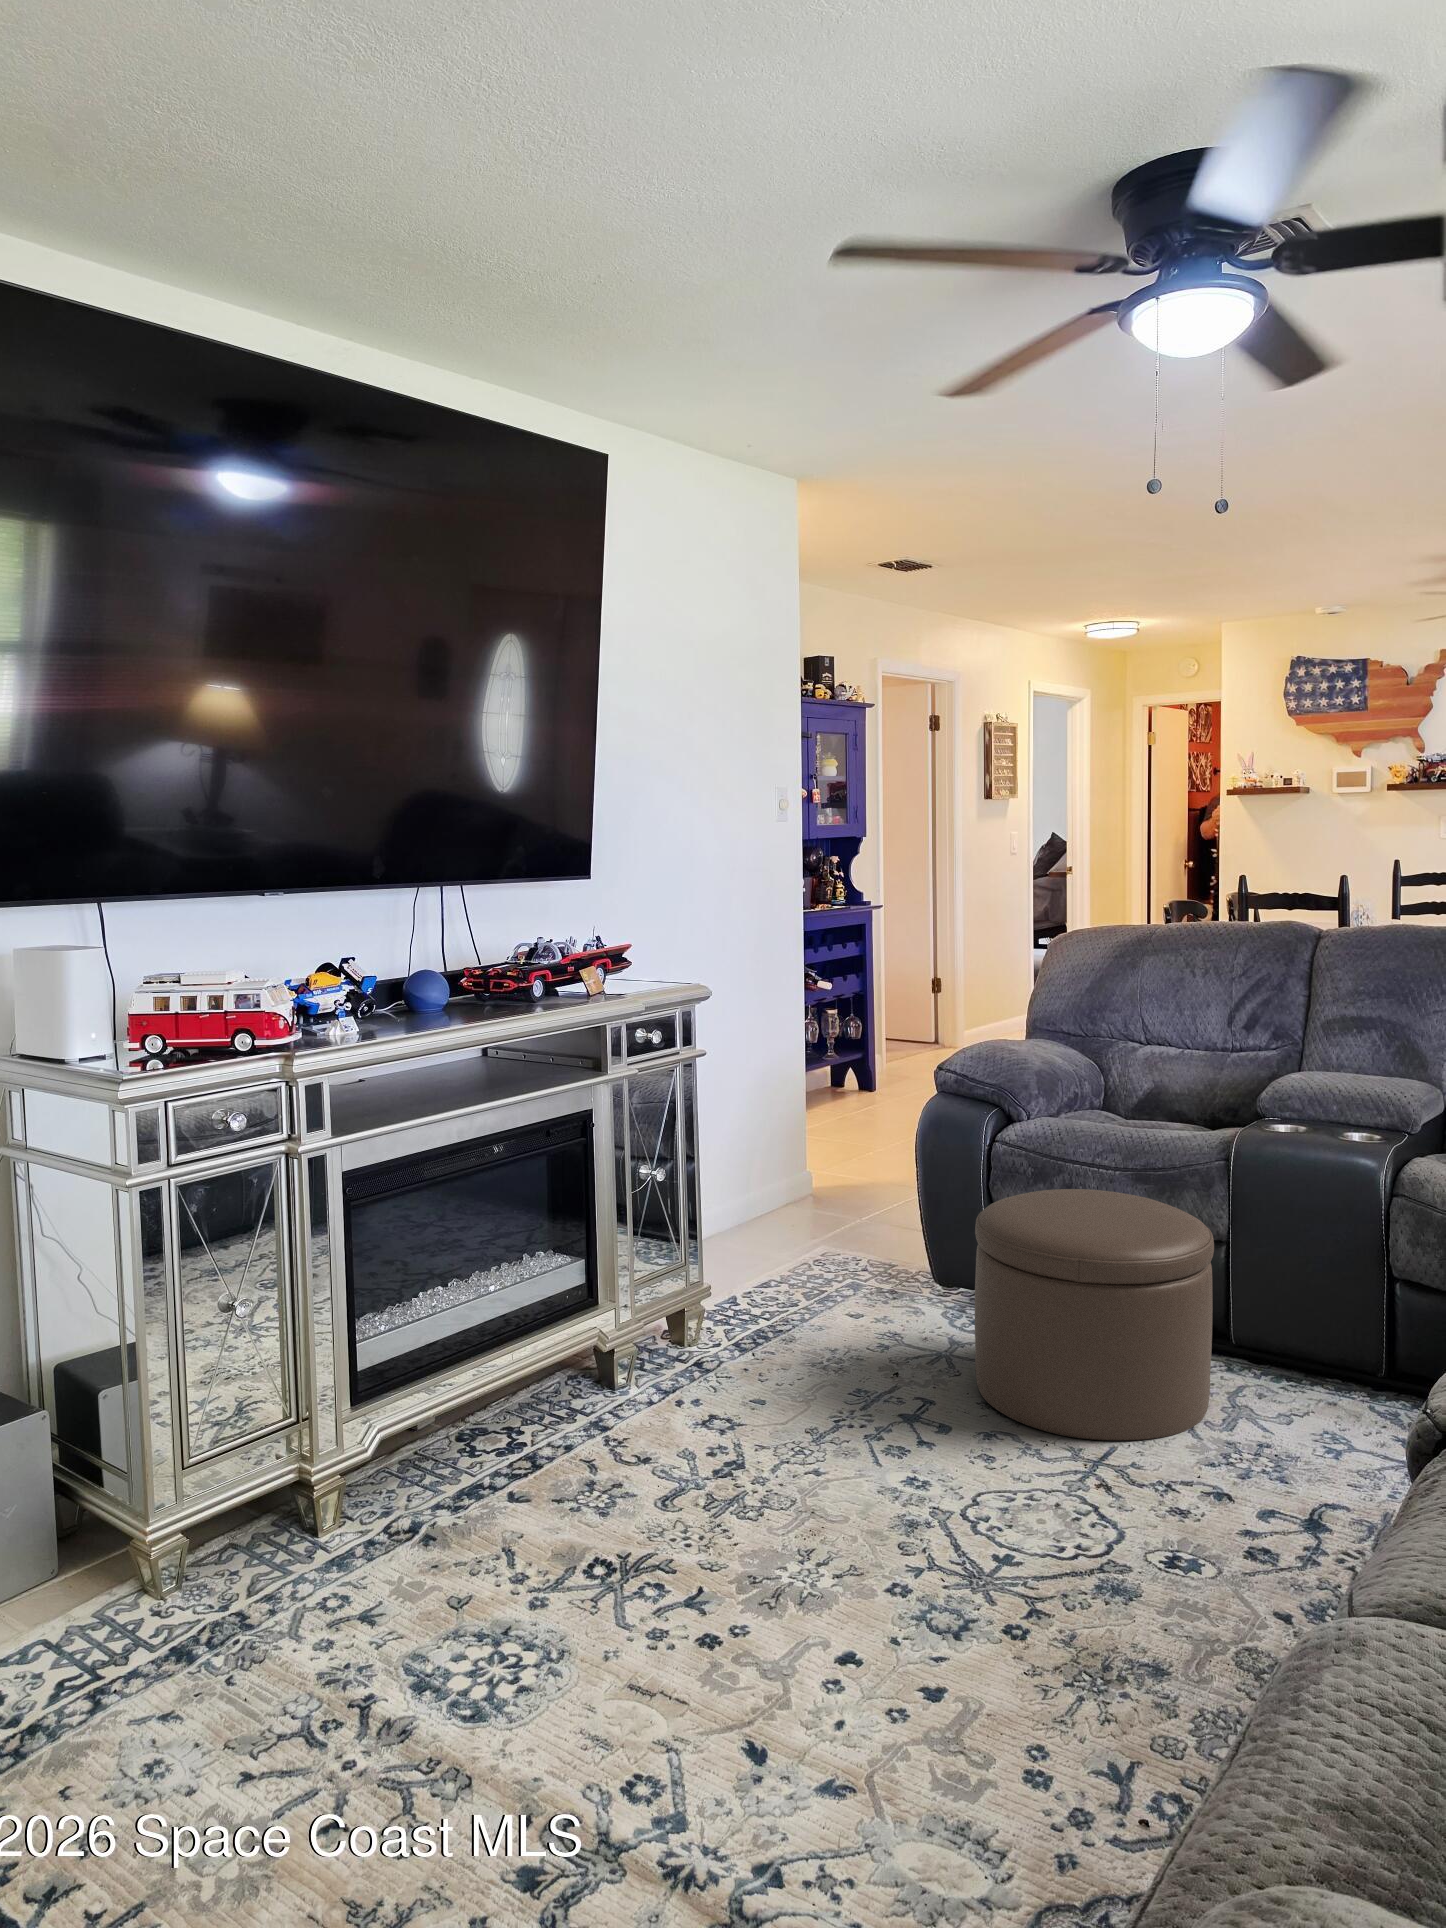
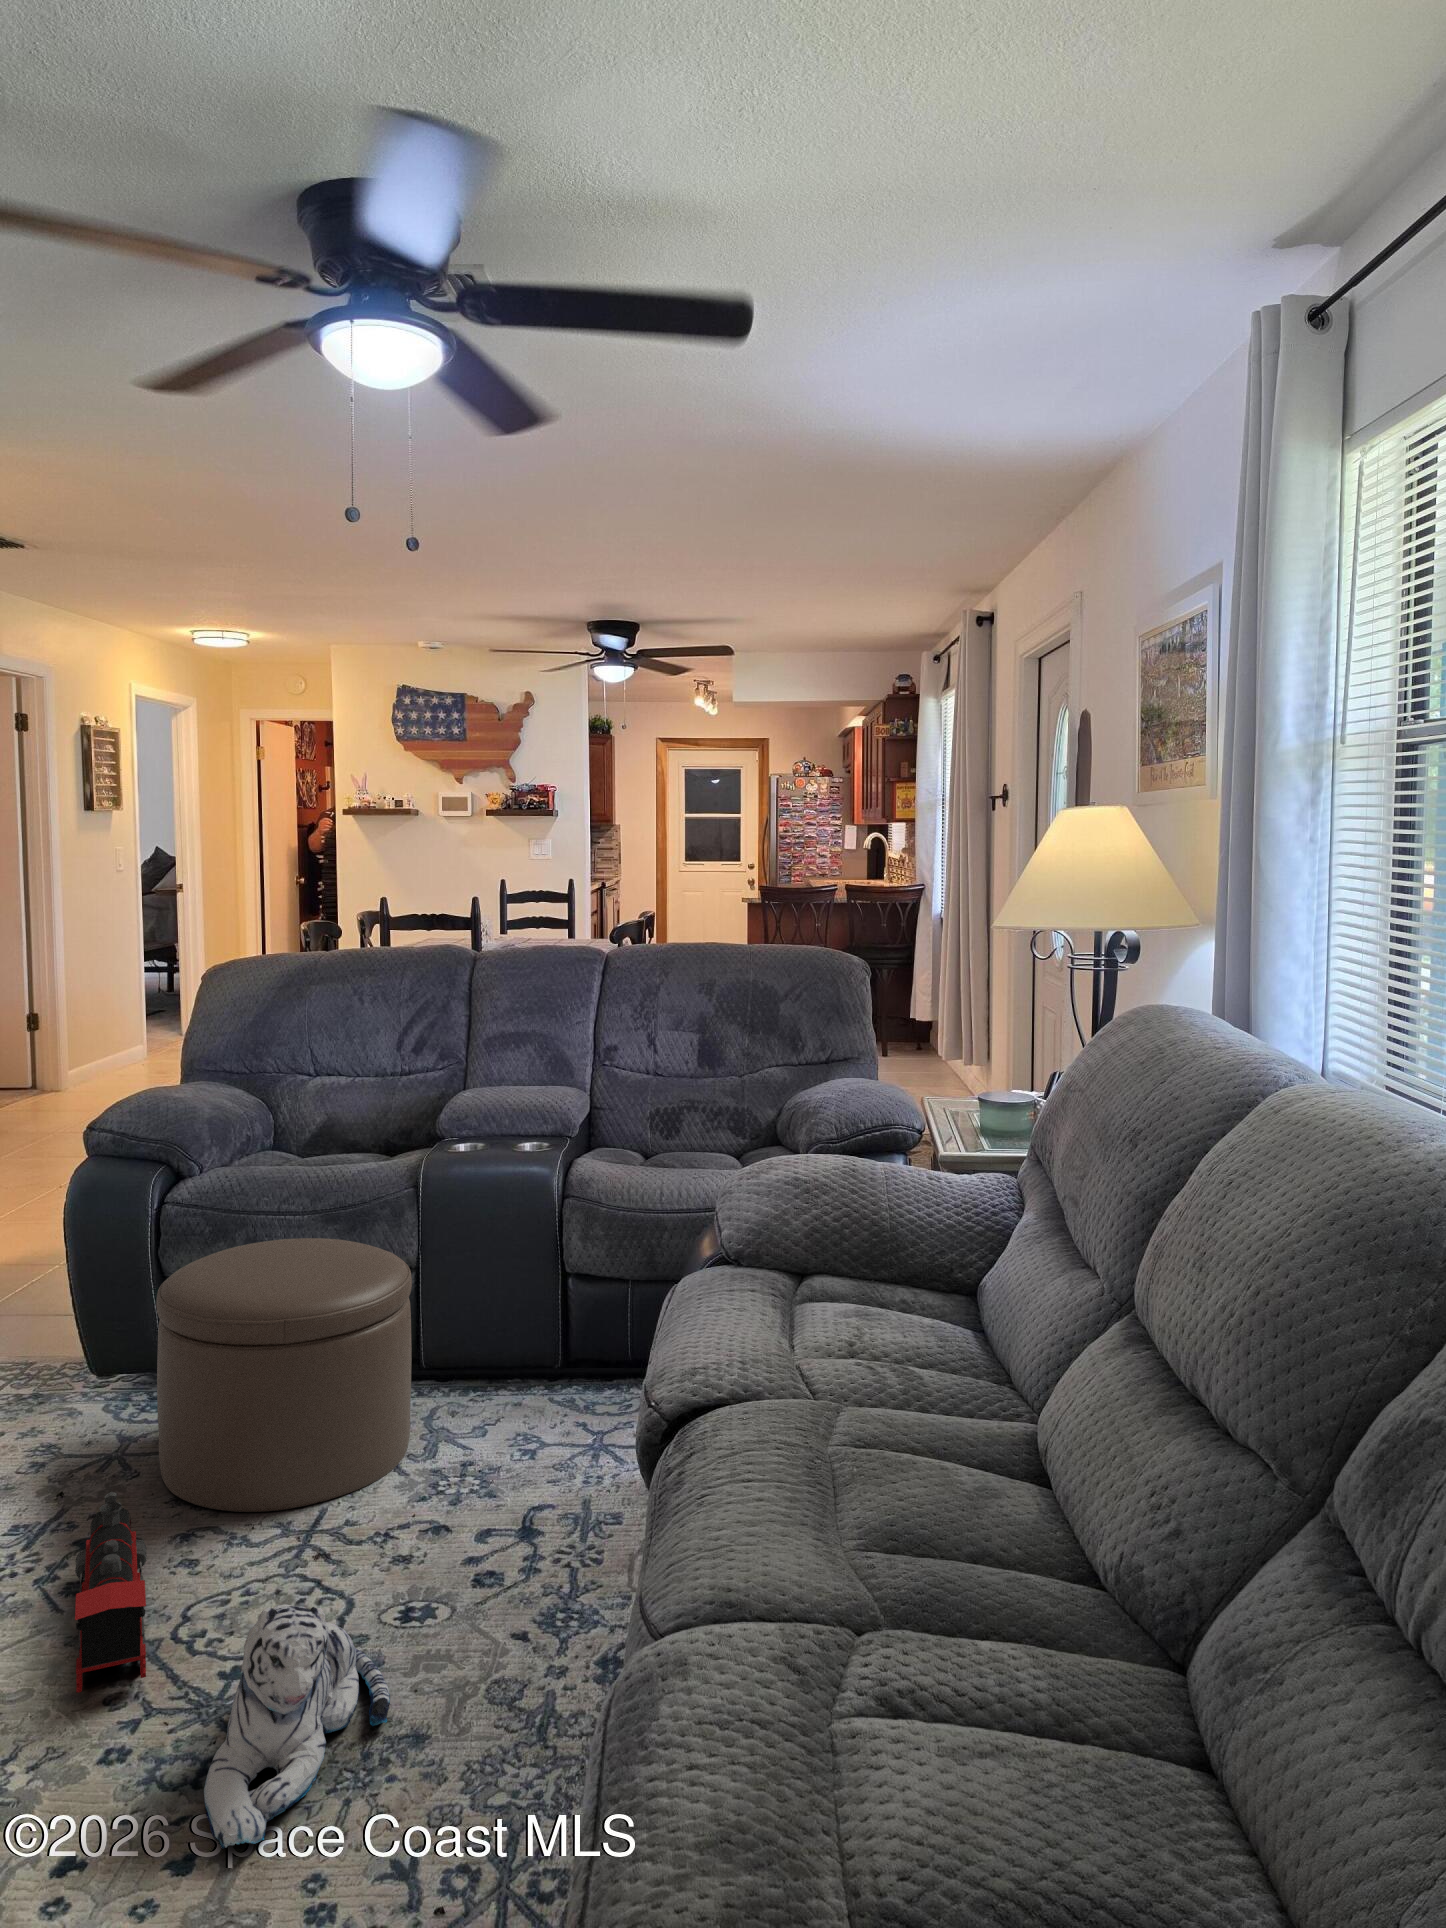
toy train: none [878,1377,952,1536] -> present [75,1492,147,1693]
plush toy: none [959,1499,1140,1699] -> present [204,1604,390,1849]

